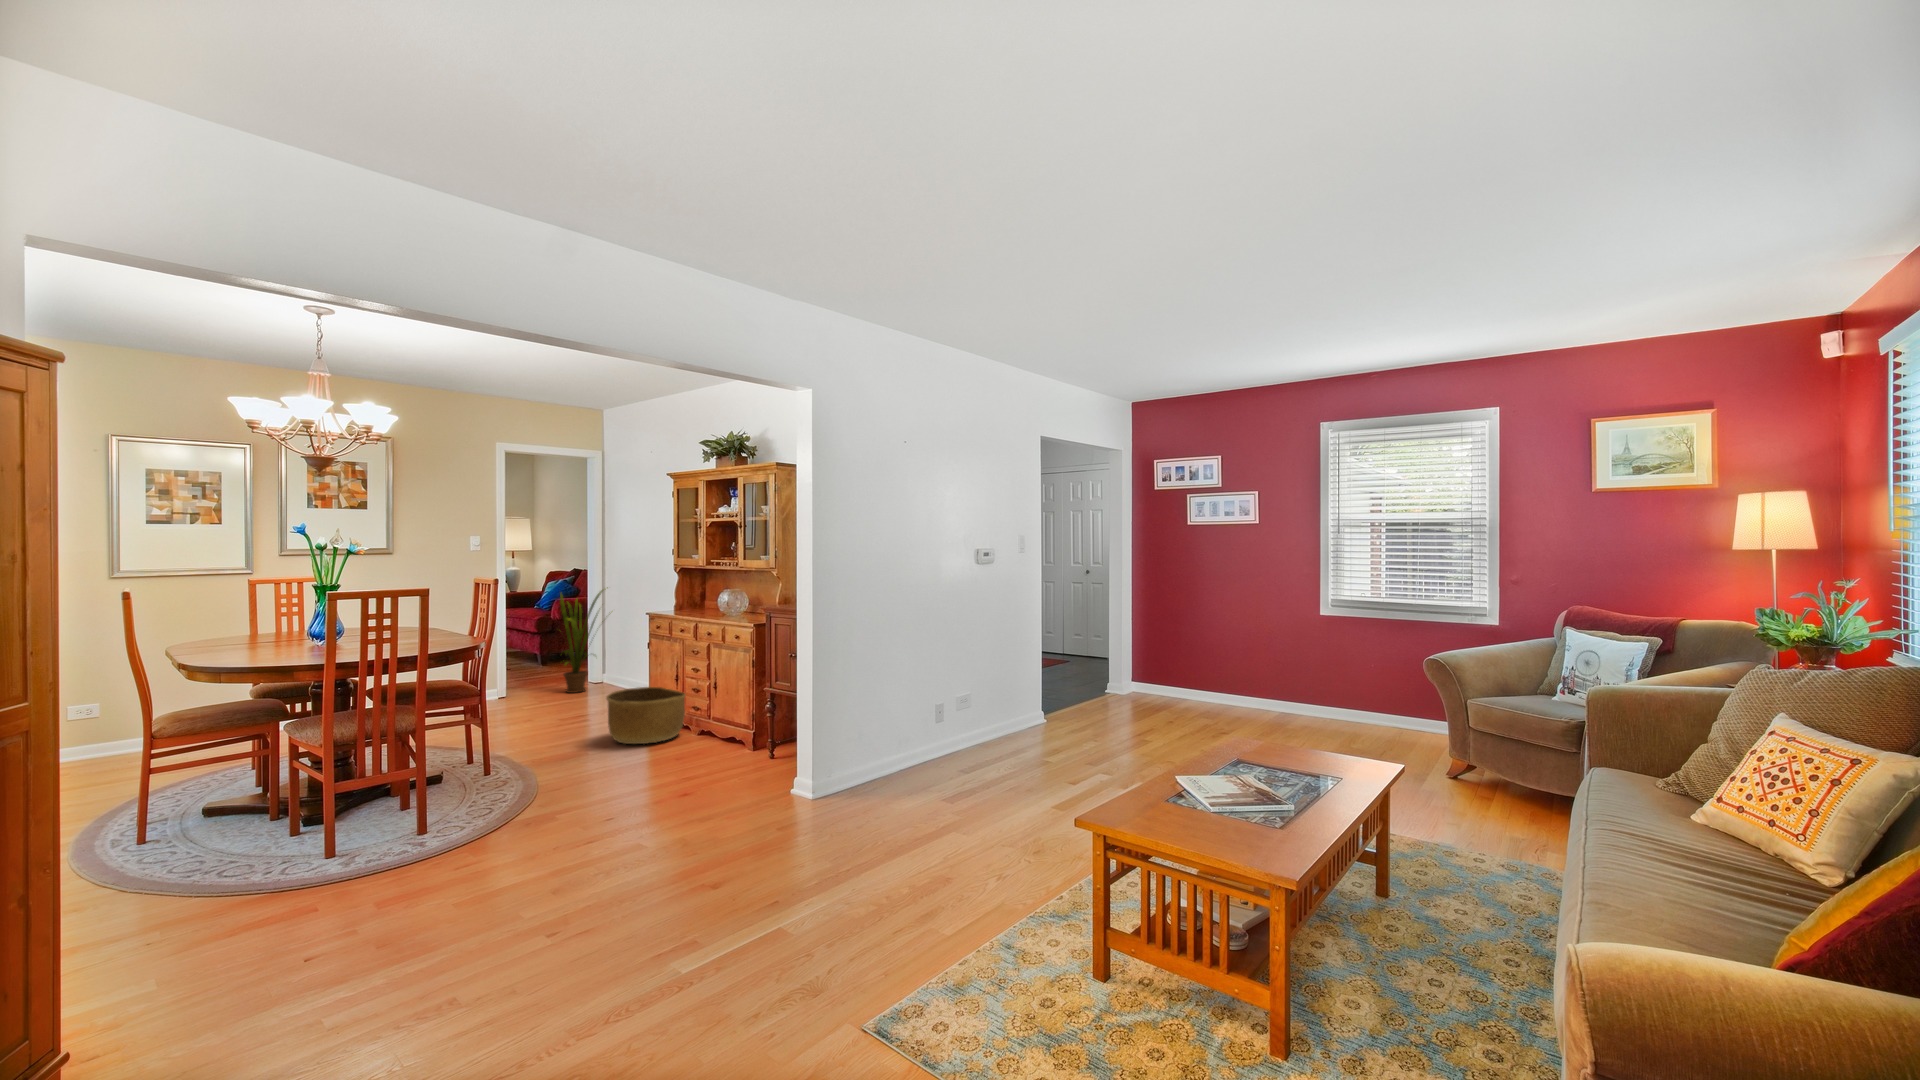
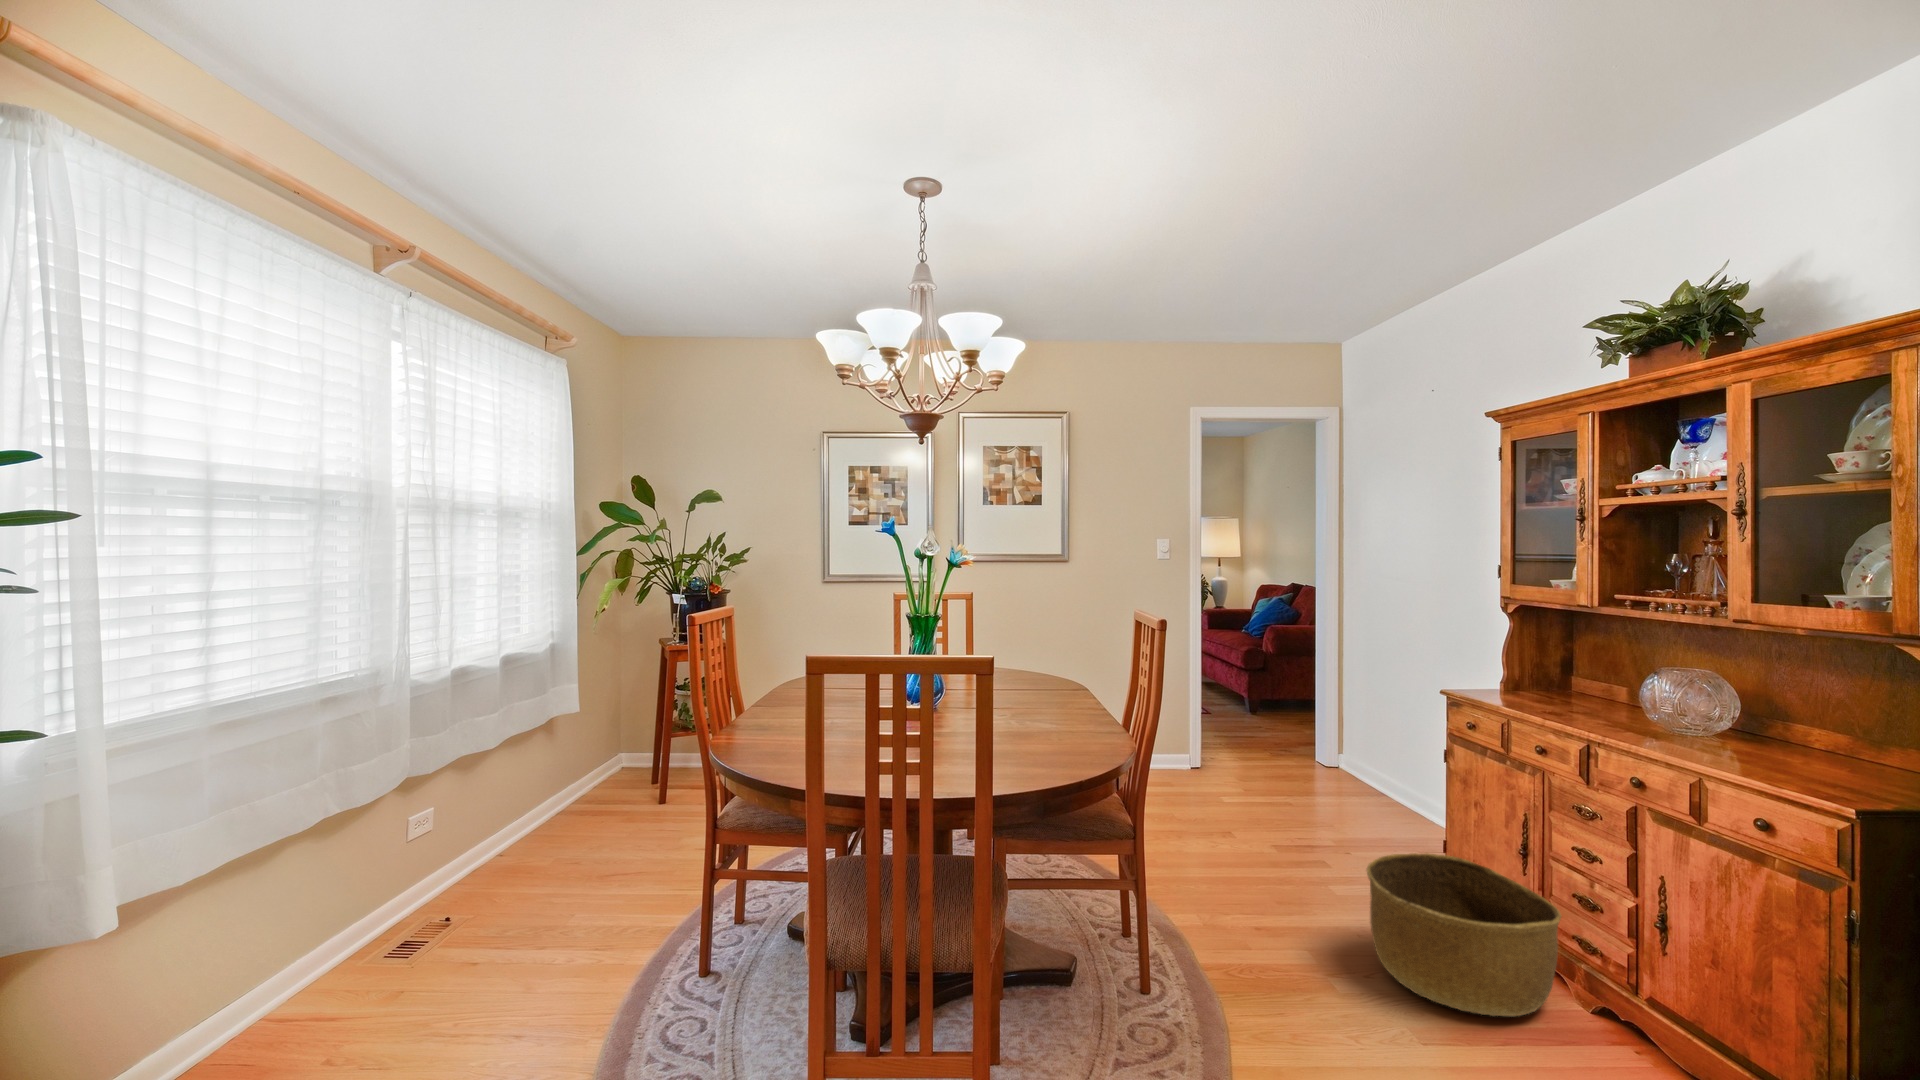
house plant: present [560,587,608,693] -> none [1269,621,1363,785]

